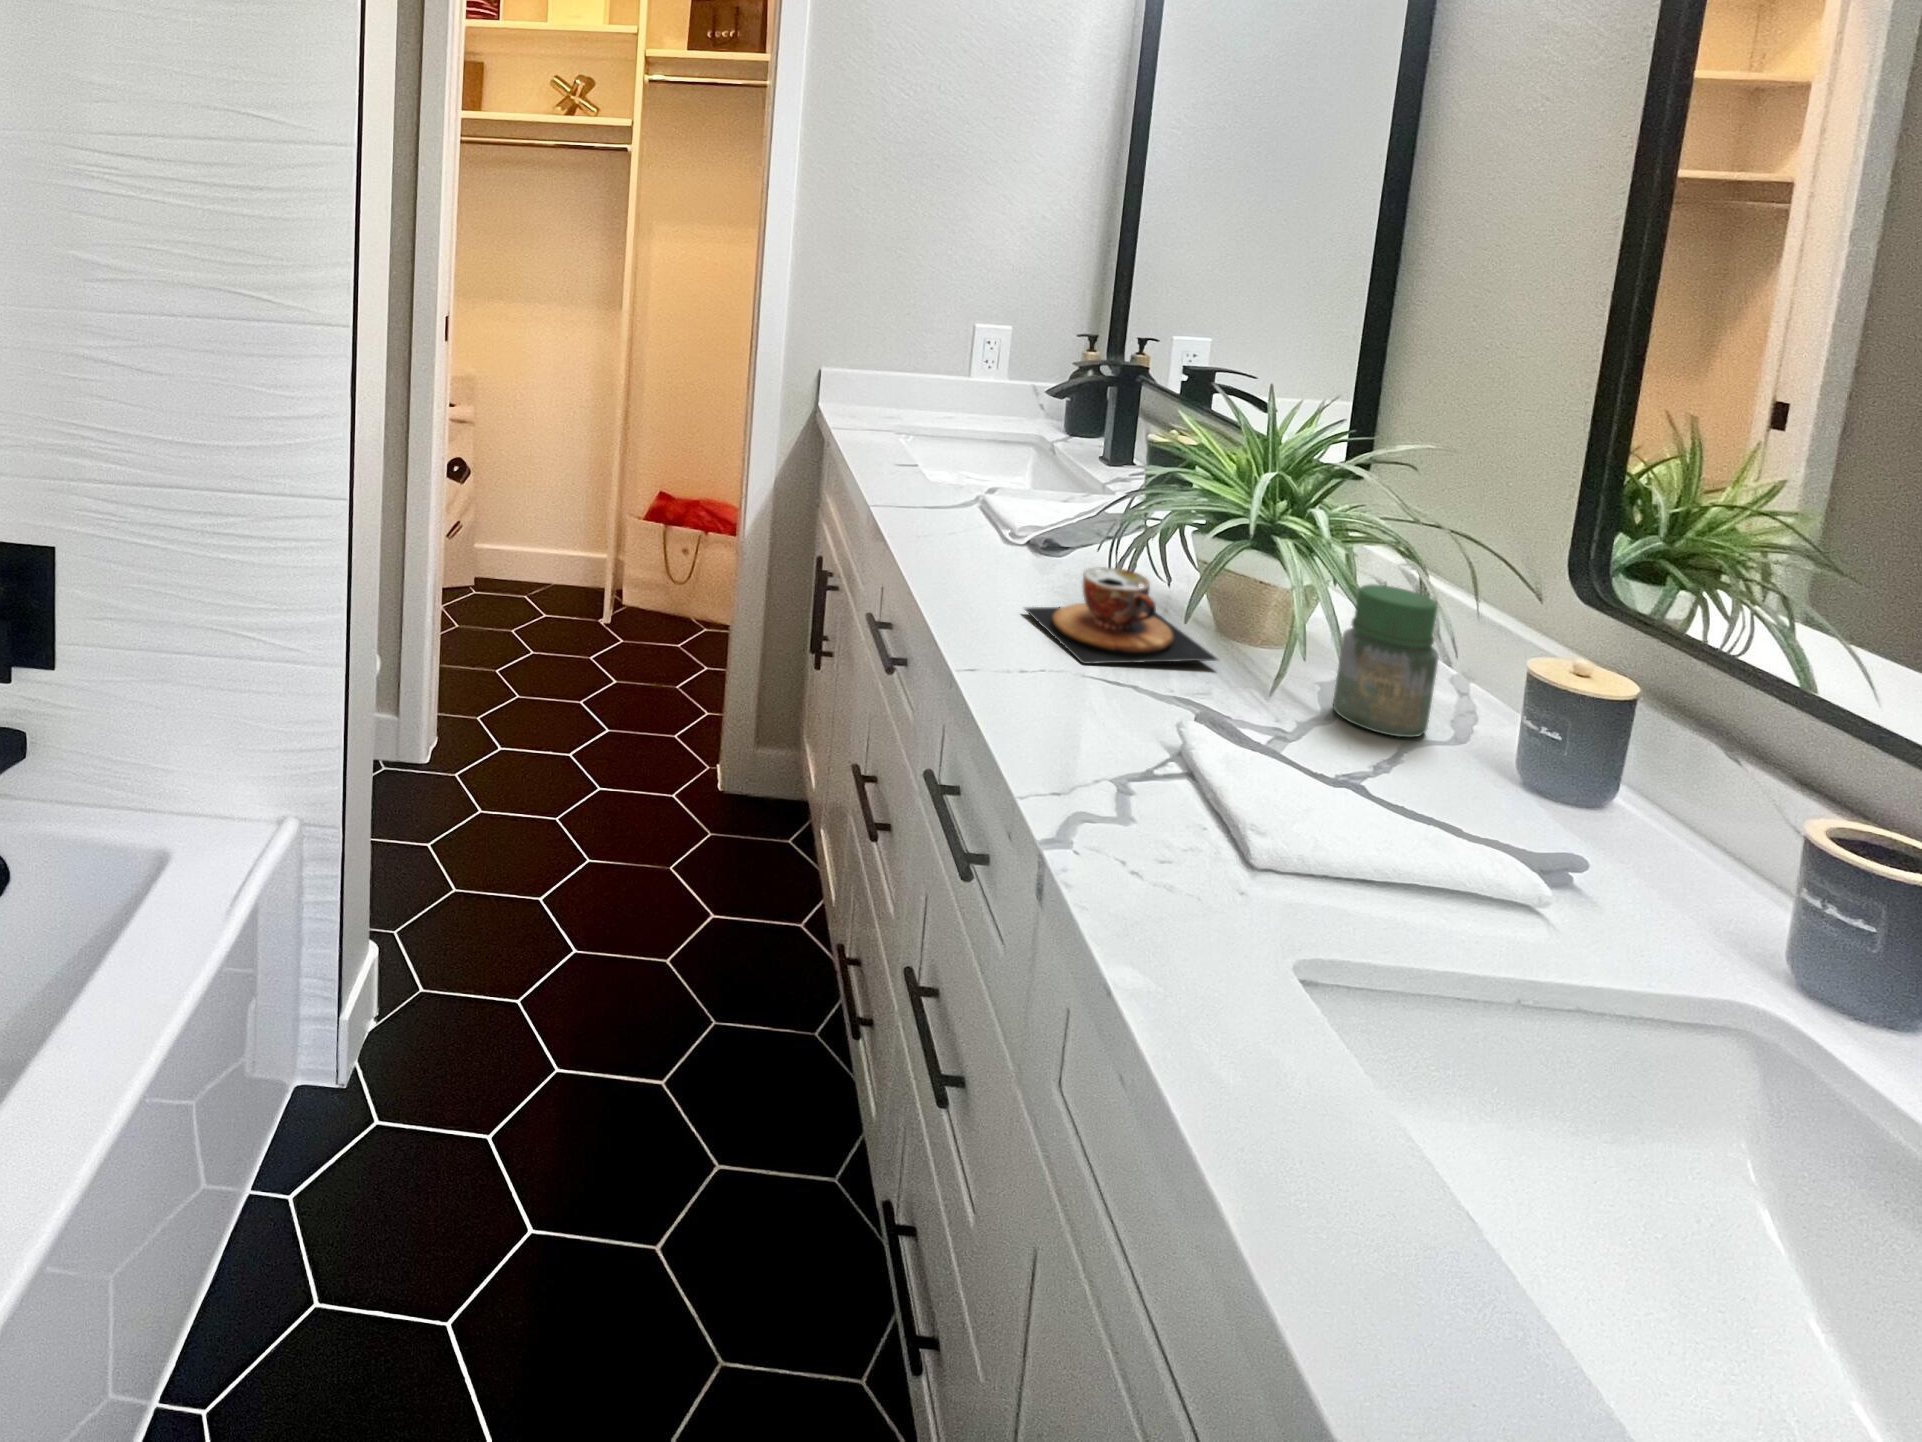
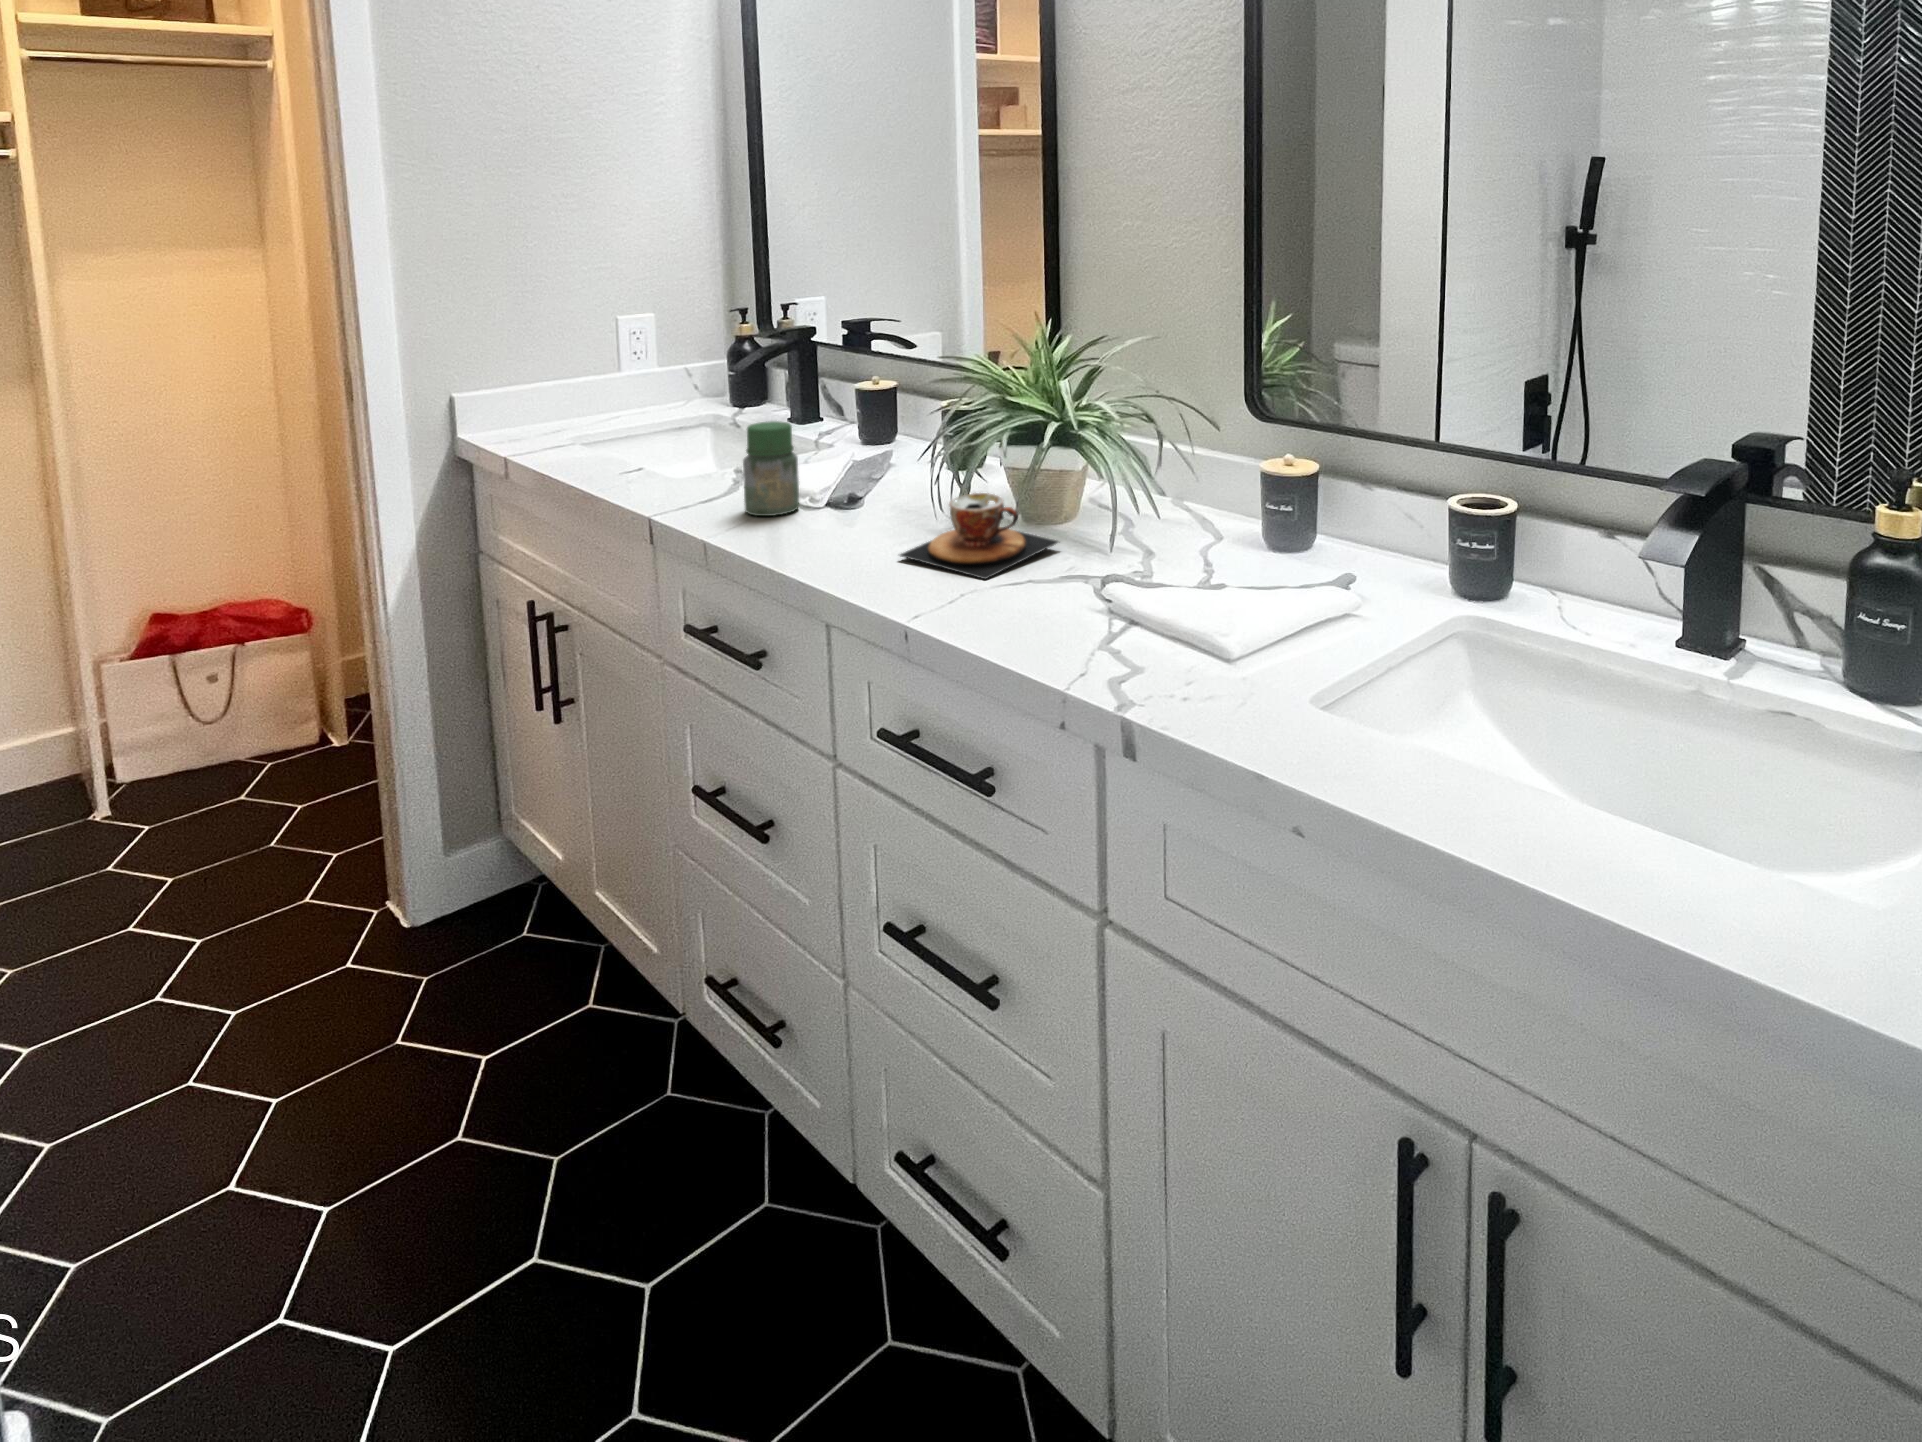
jar: present [1333,584,1439,737] -> present [743,421,799,516]

